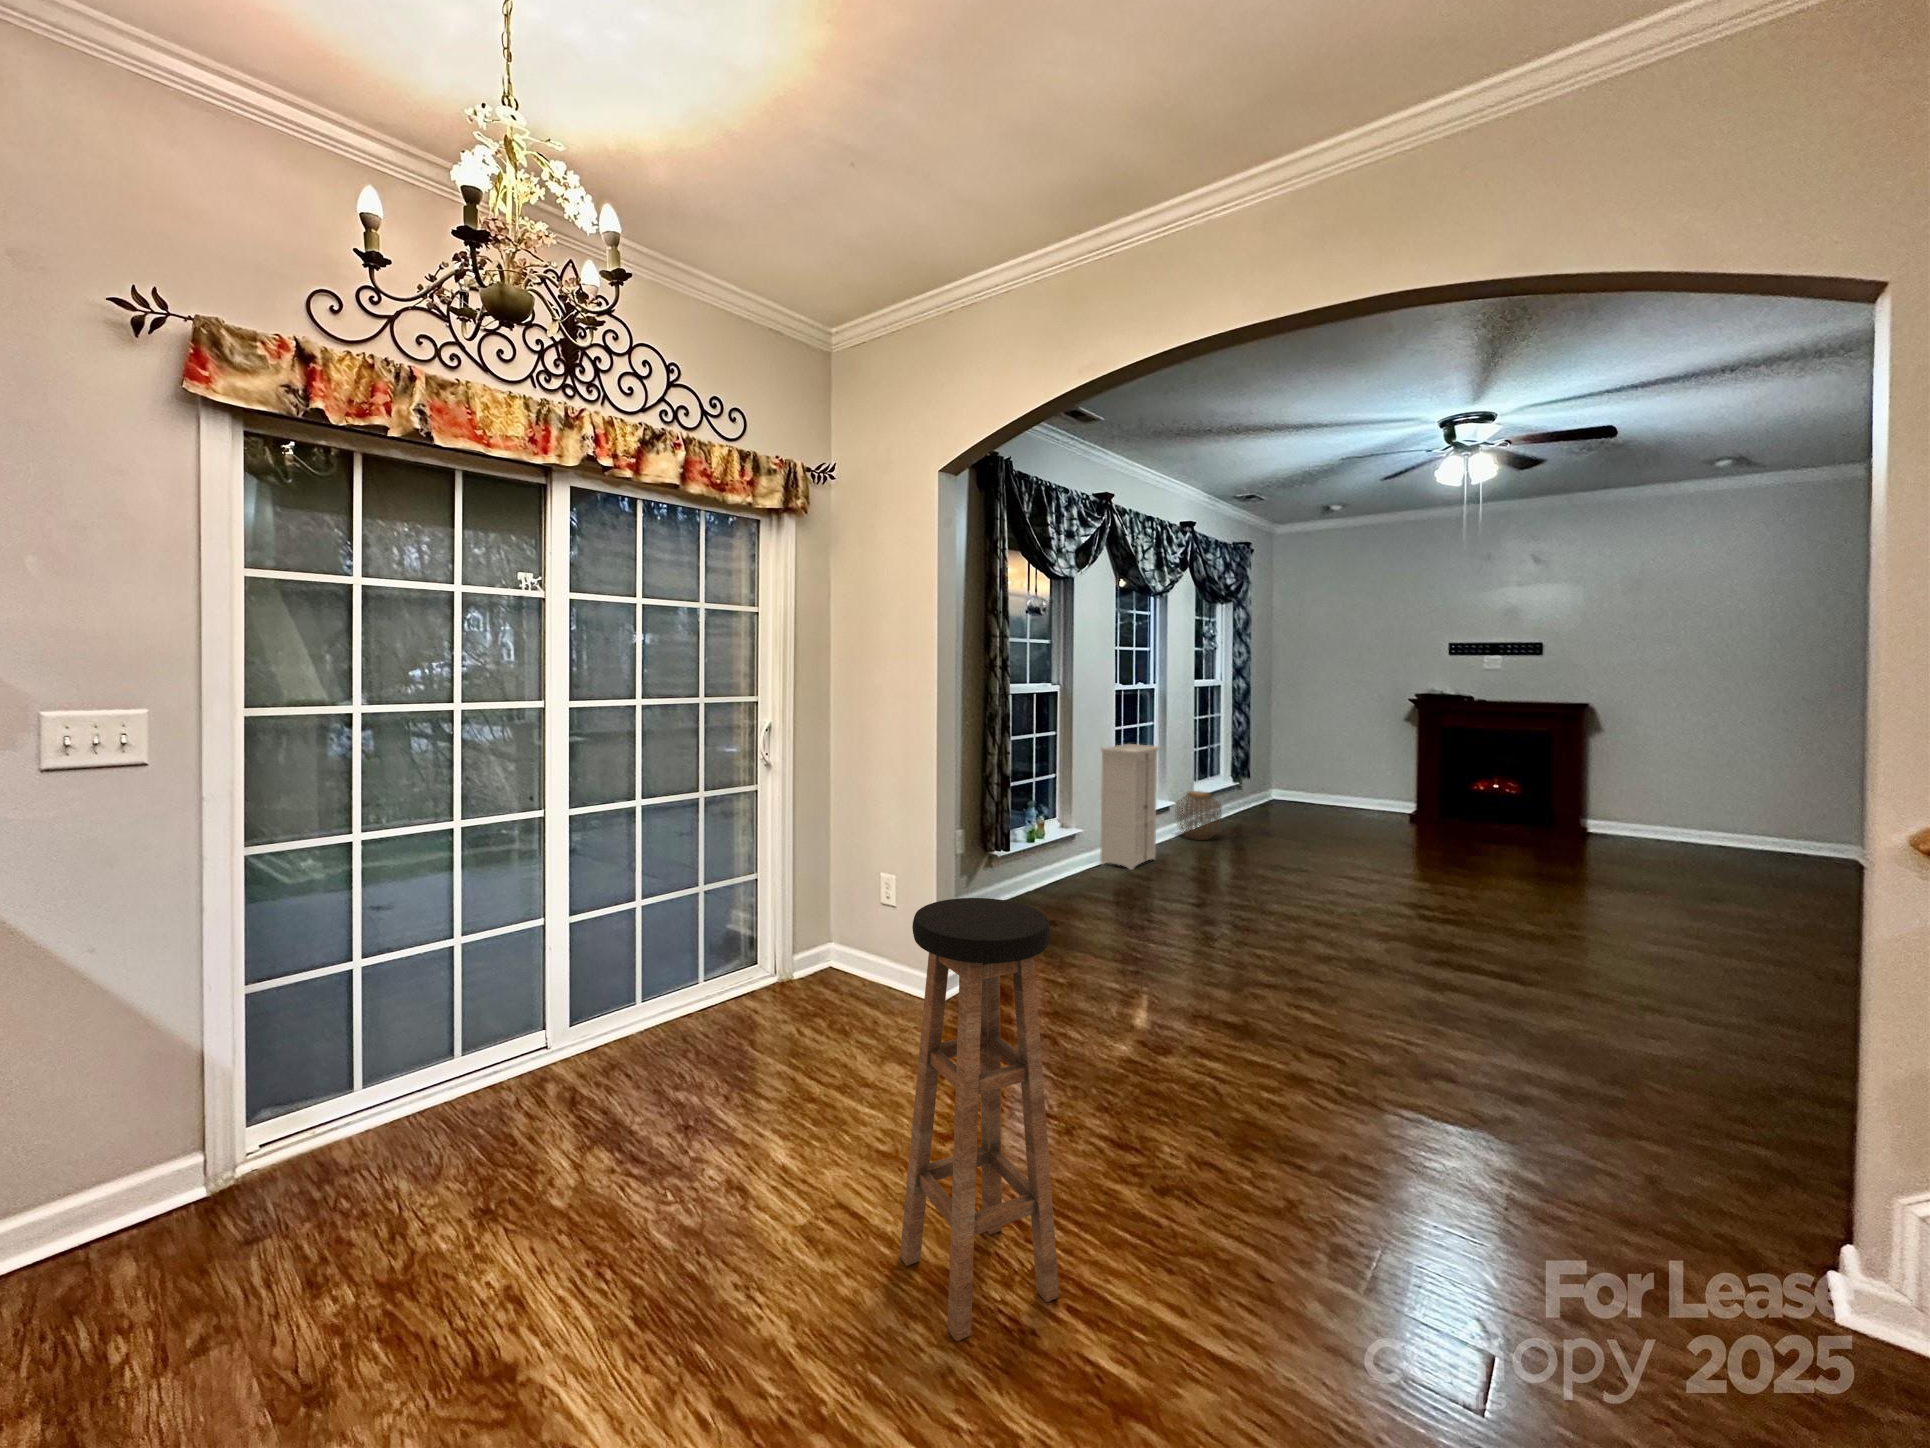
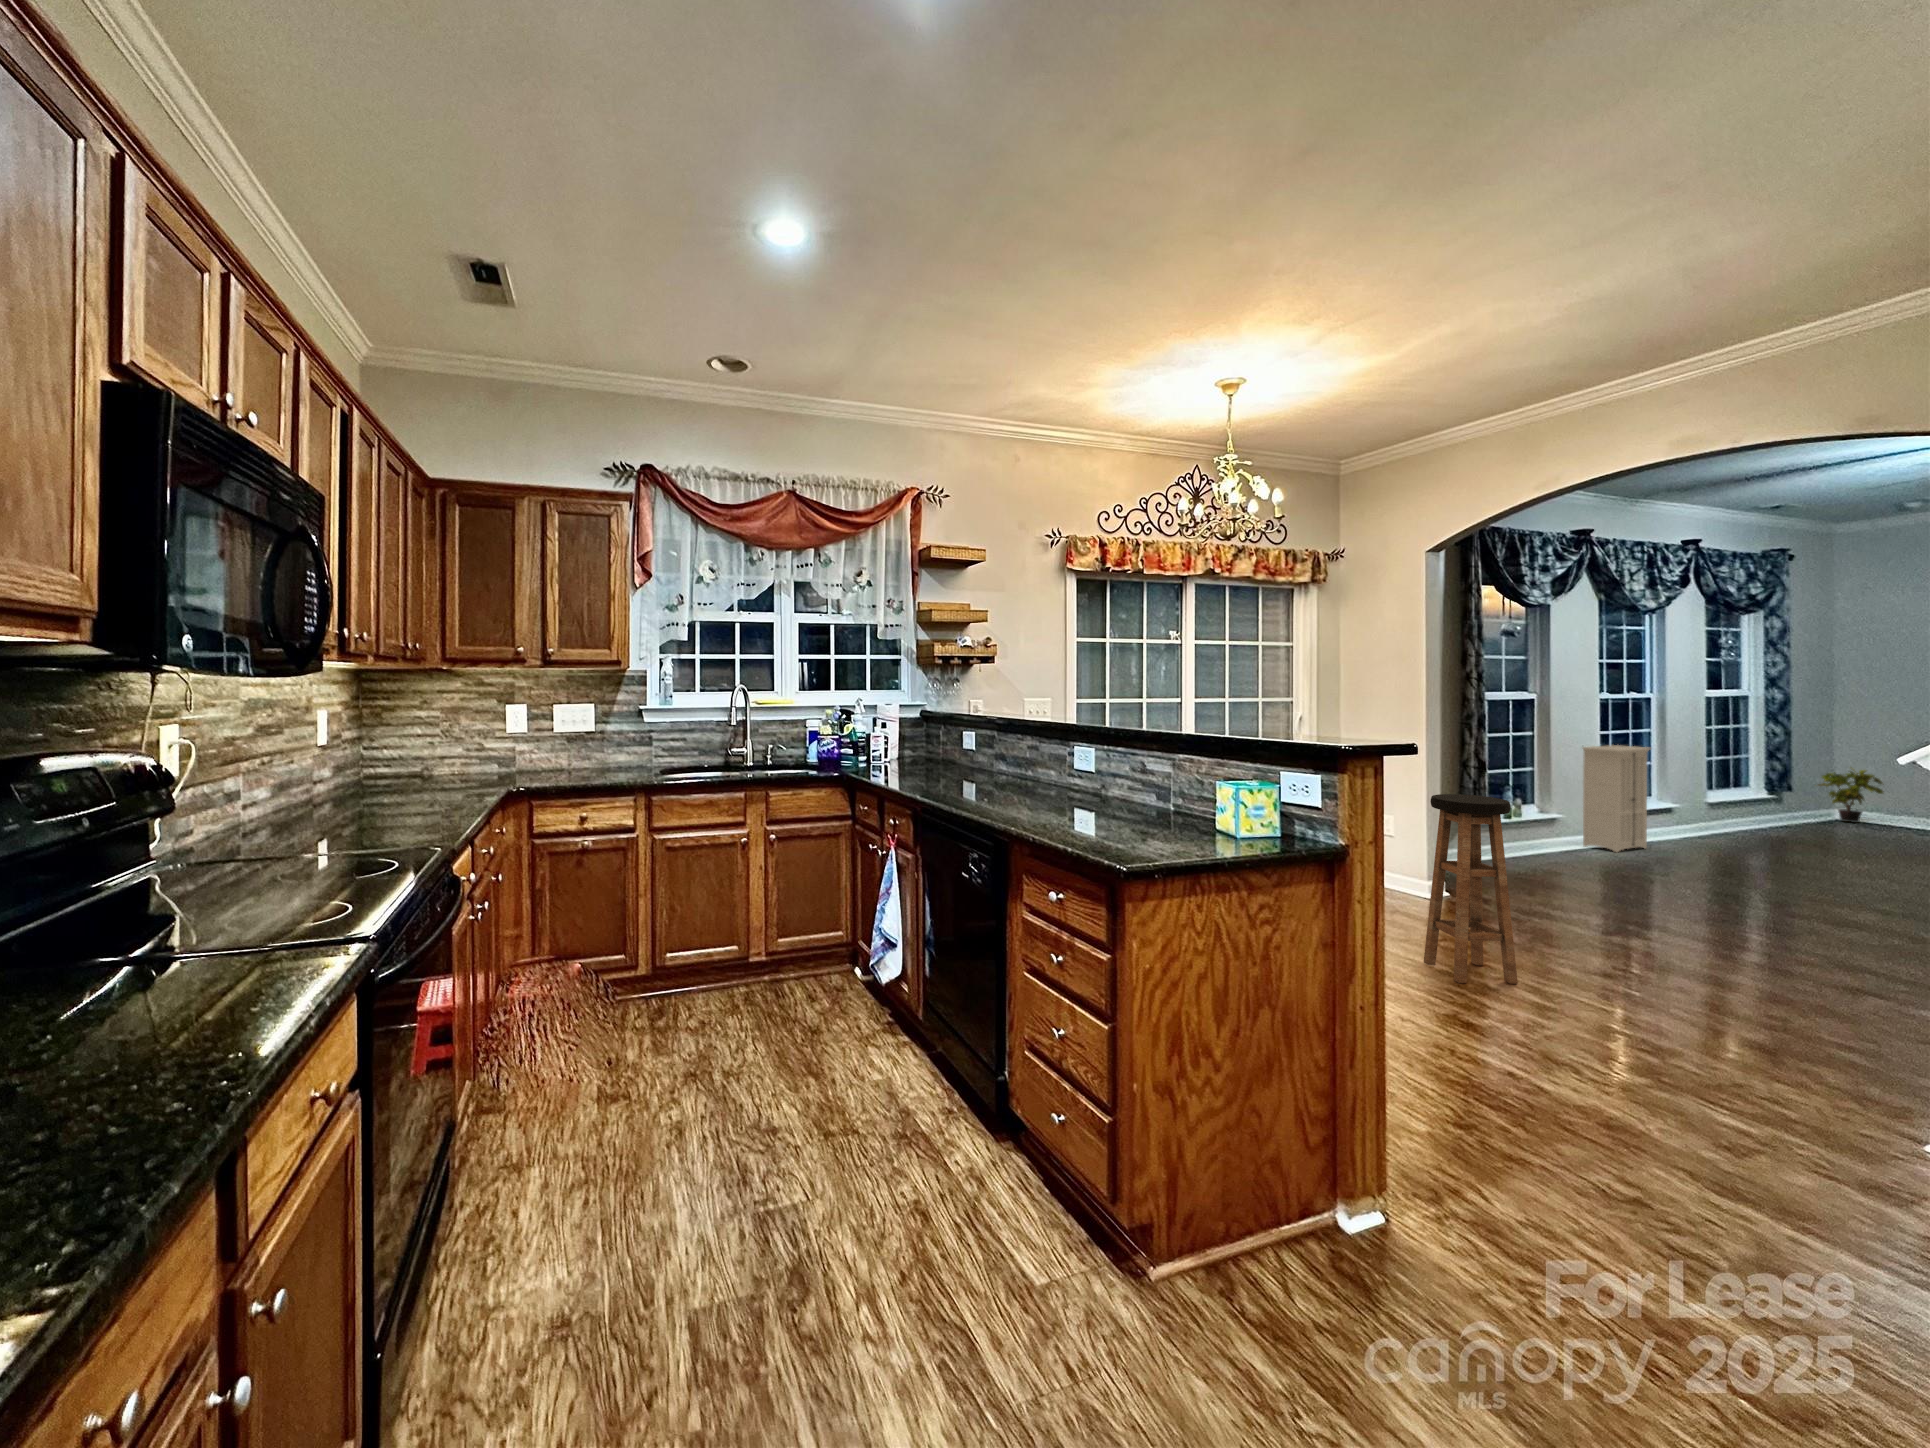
potted plant: none [1261,752,1307,804] -> present [1819,770,1883,823]
woven basket: present [1177,791,1222,840] -> none [1679,795,1737,841]

